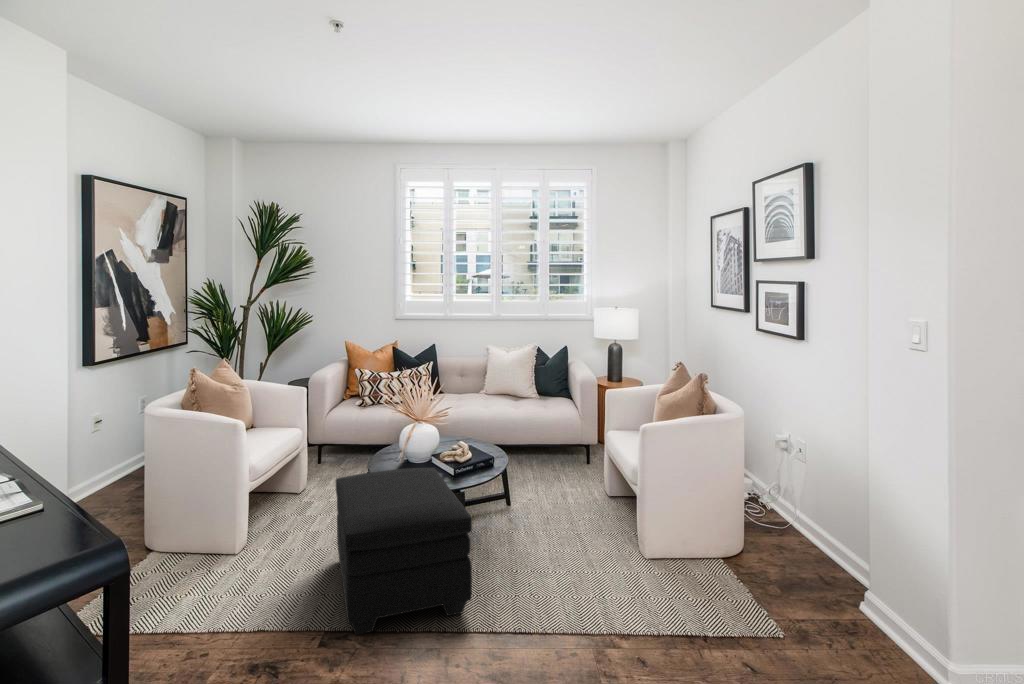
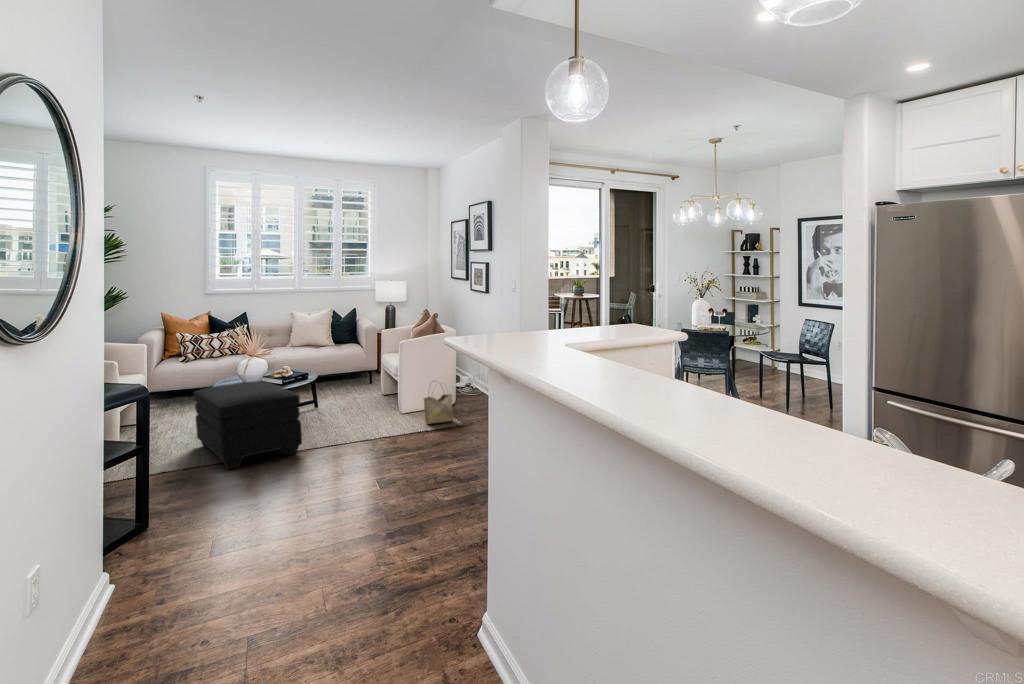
woven basket: none [678,496,731,577] -> present [424,394,453,424]

